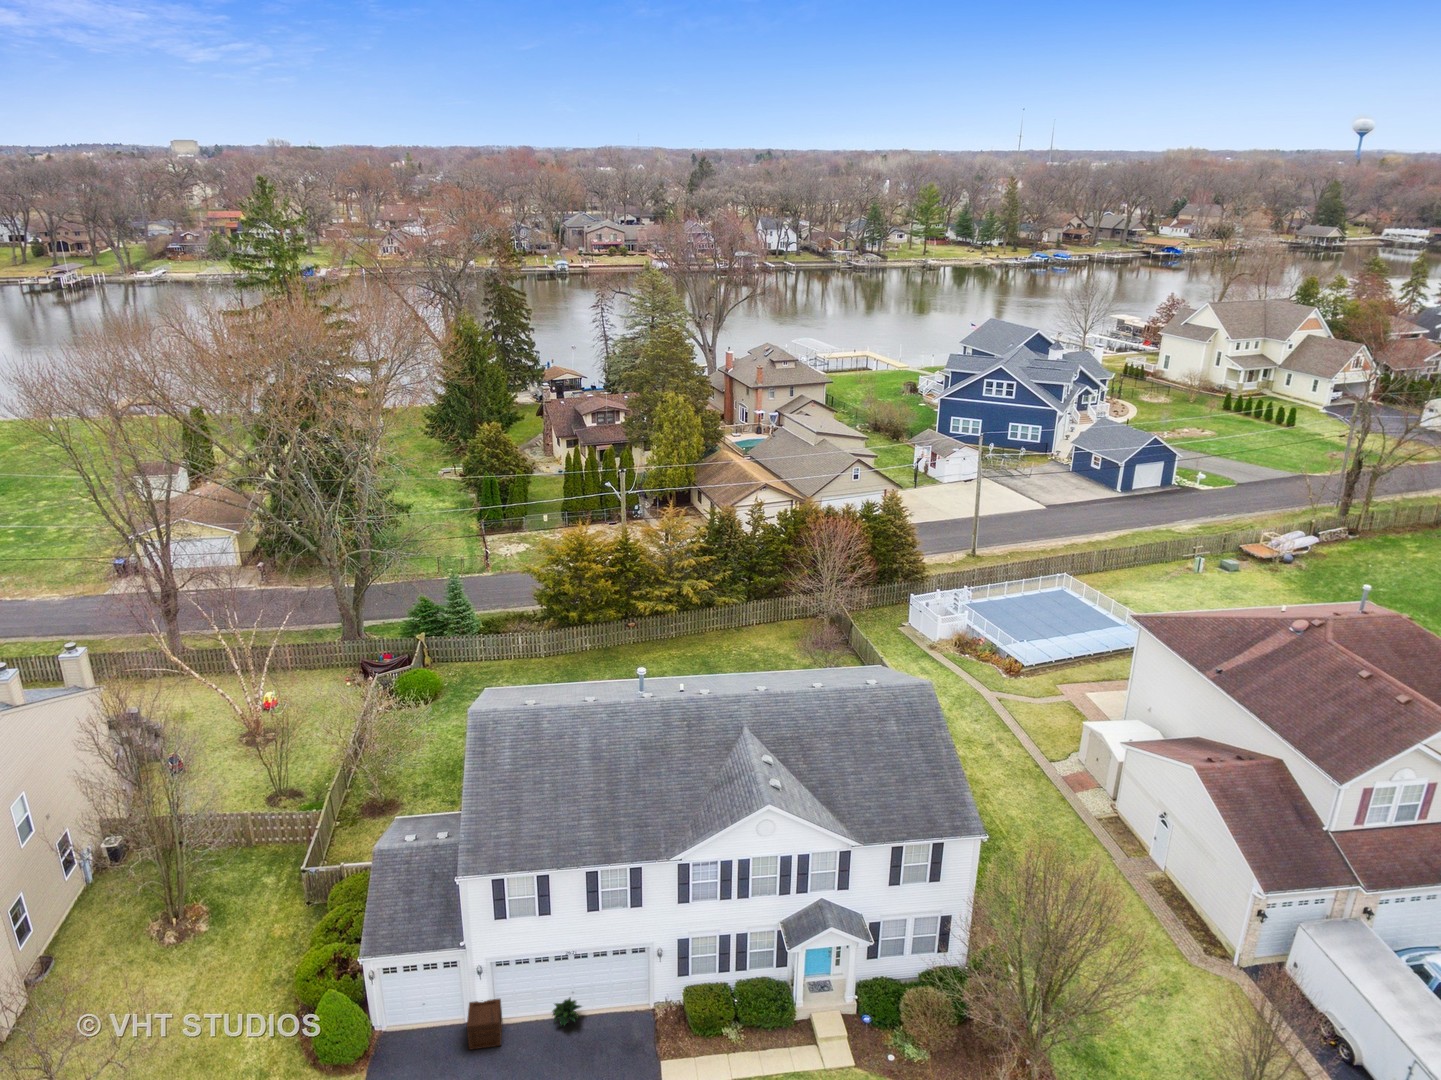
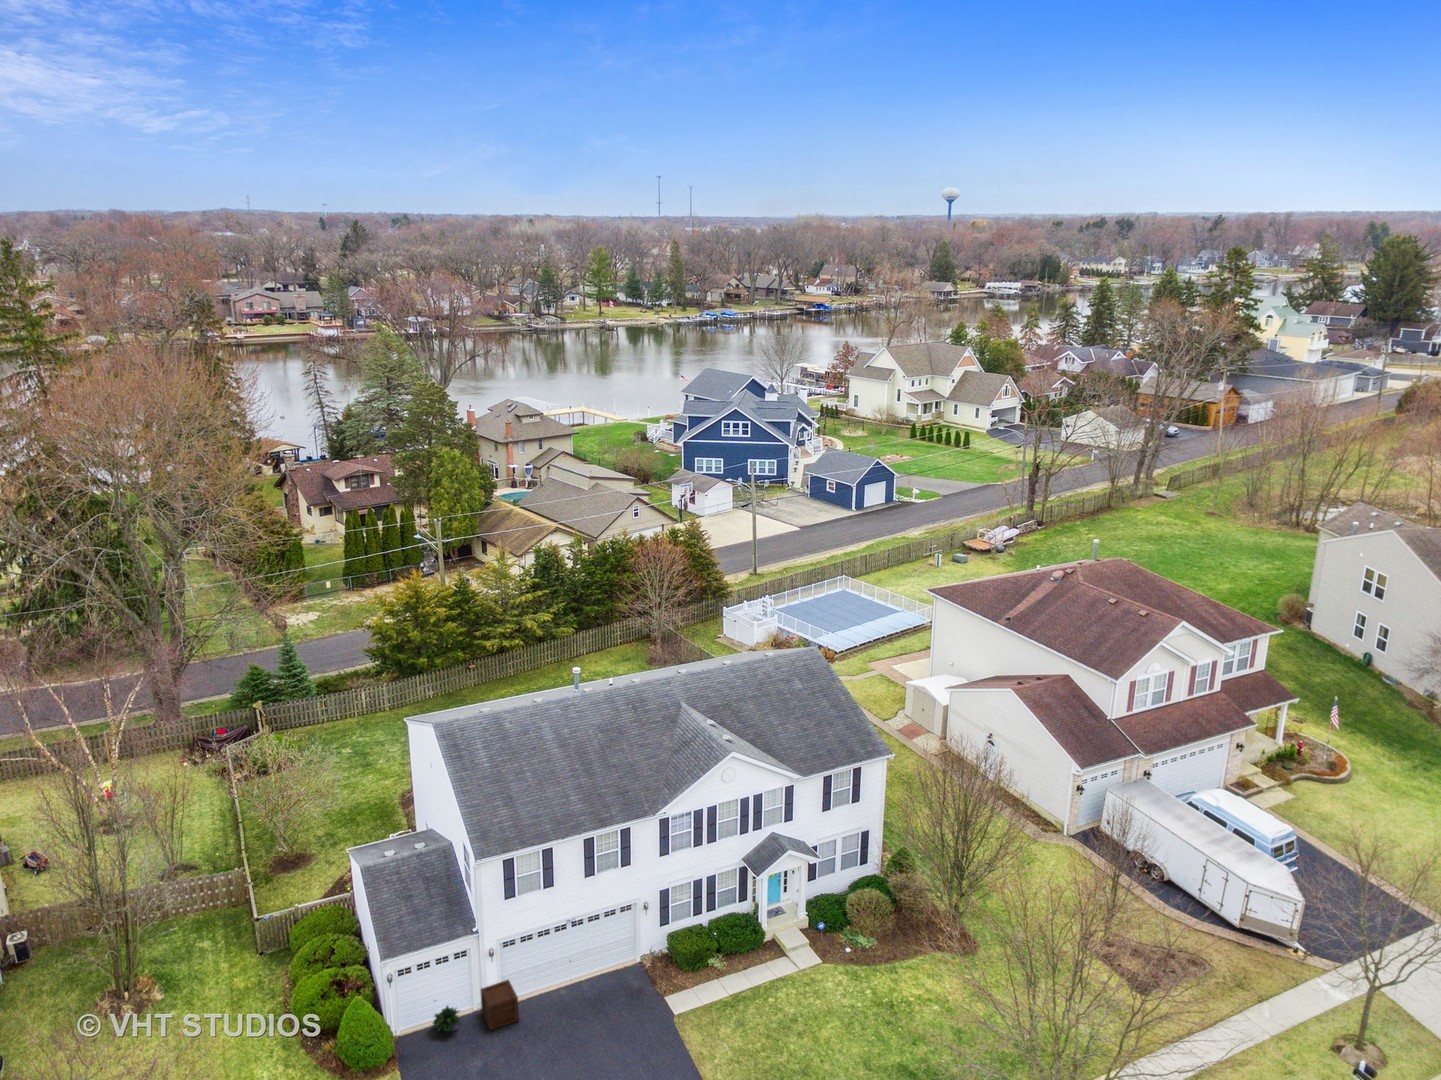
potted plant: present [552,998,581,1026] -> present [433,1006,460,1032]

